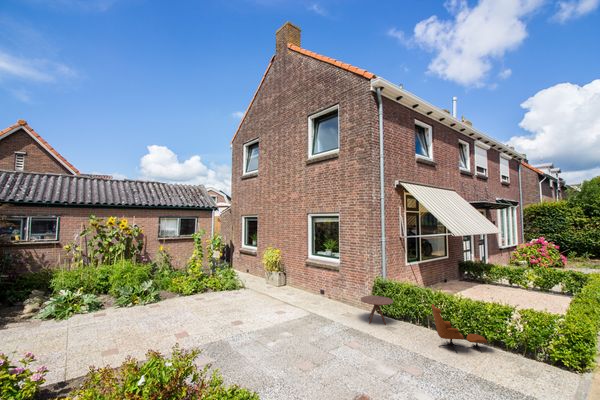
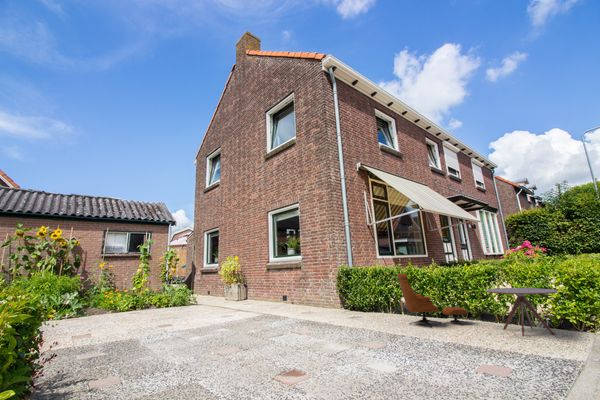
round table: present [361,296,393,325] -> present [486,288,557,336]

